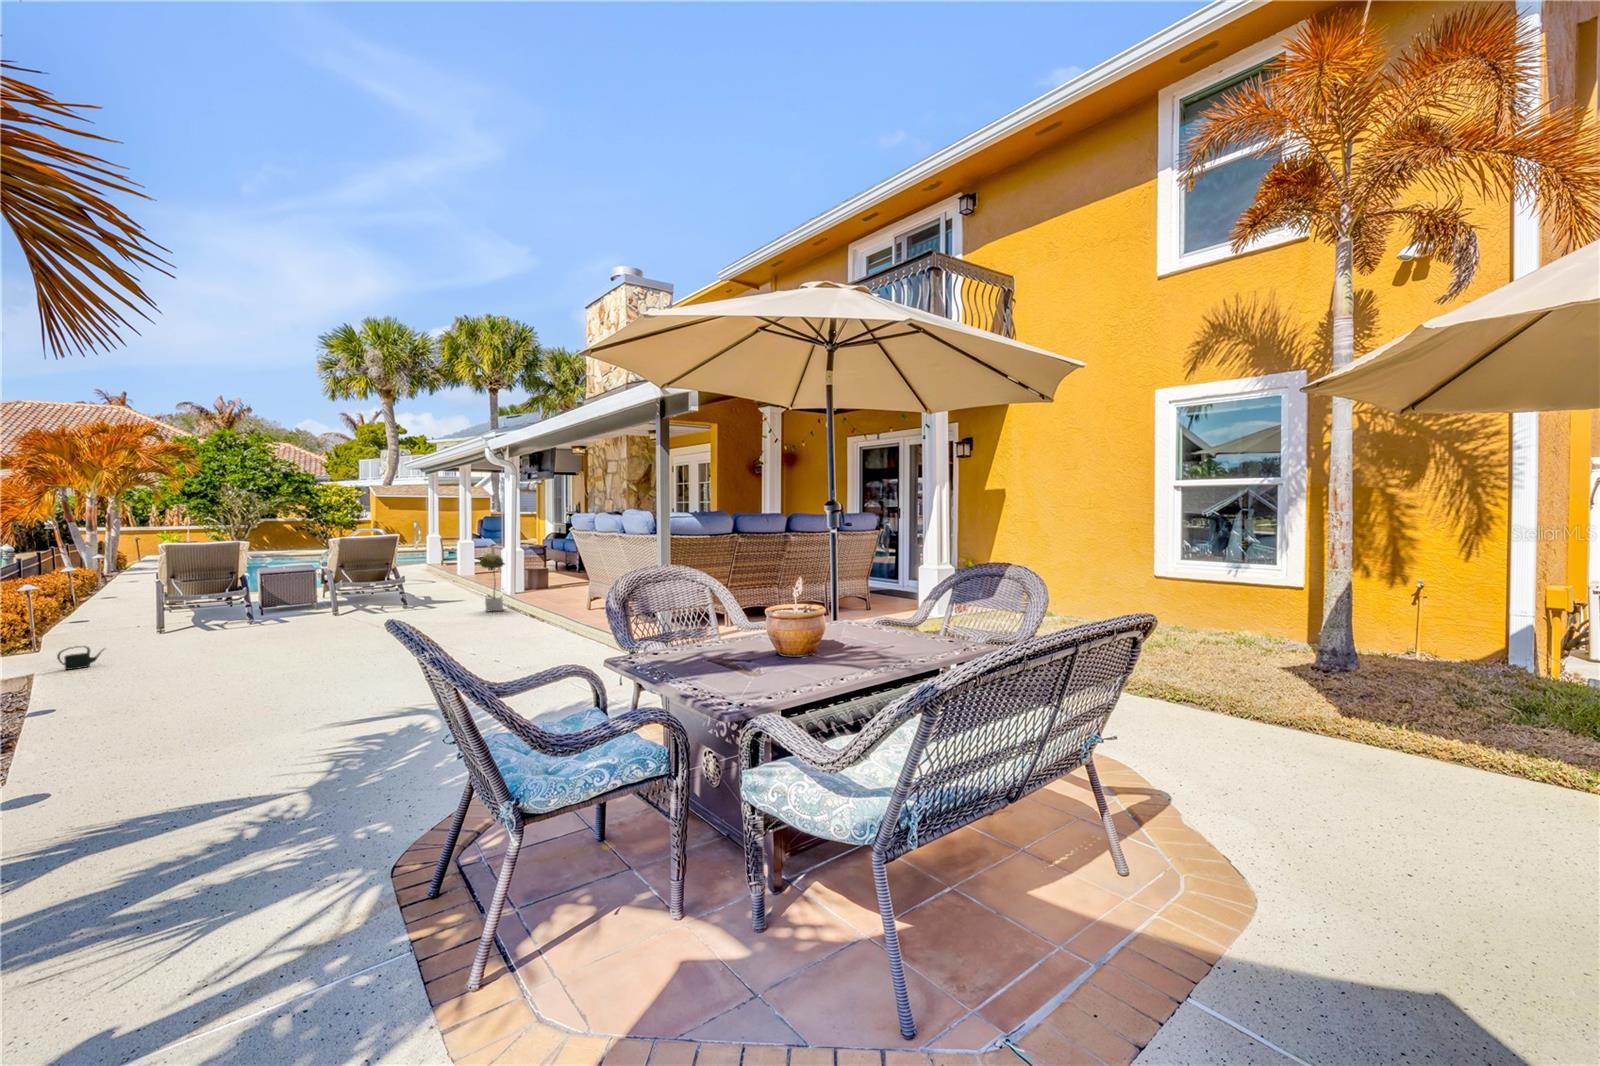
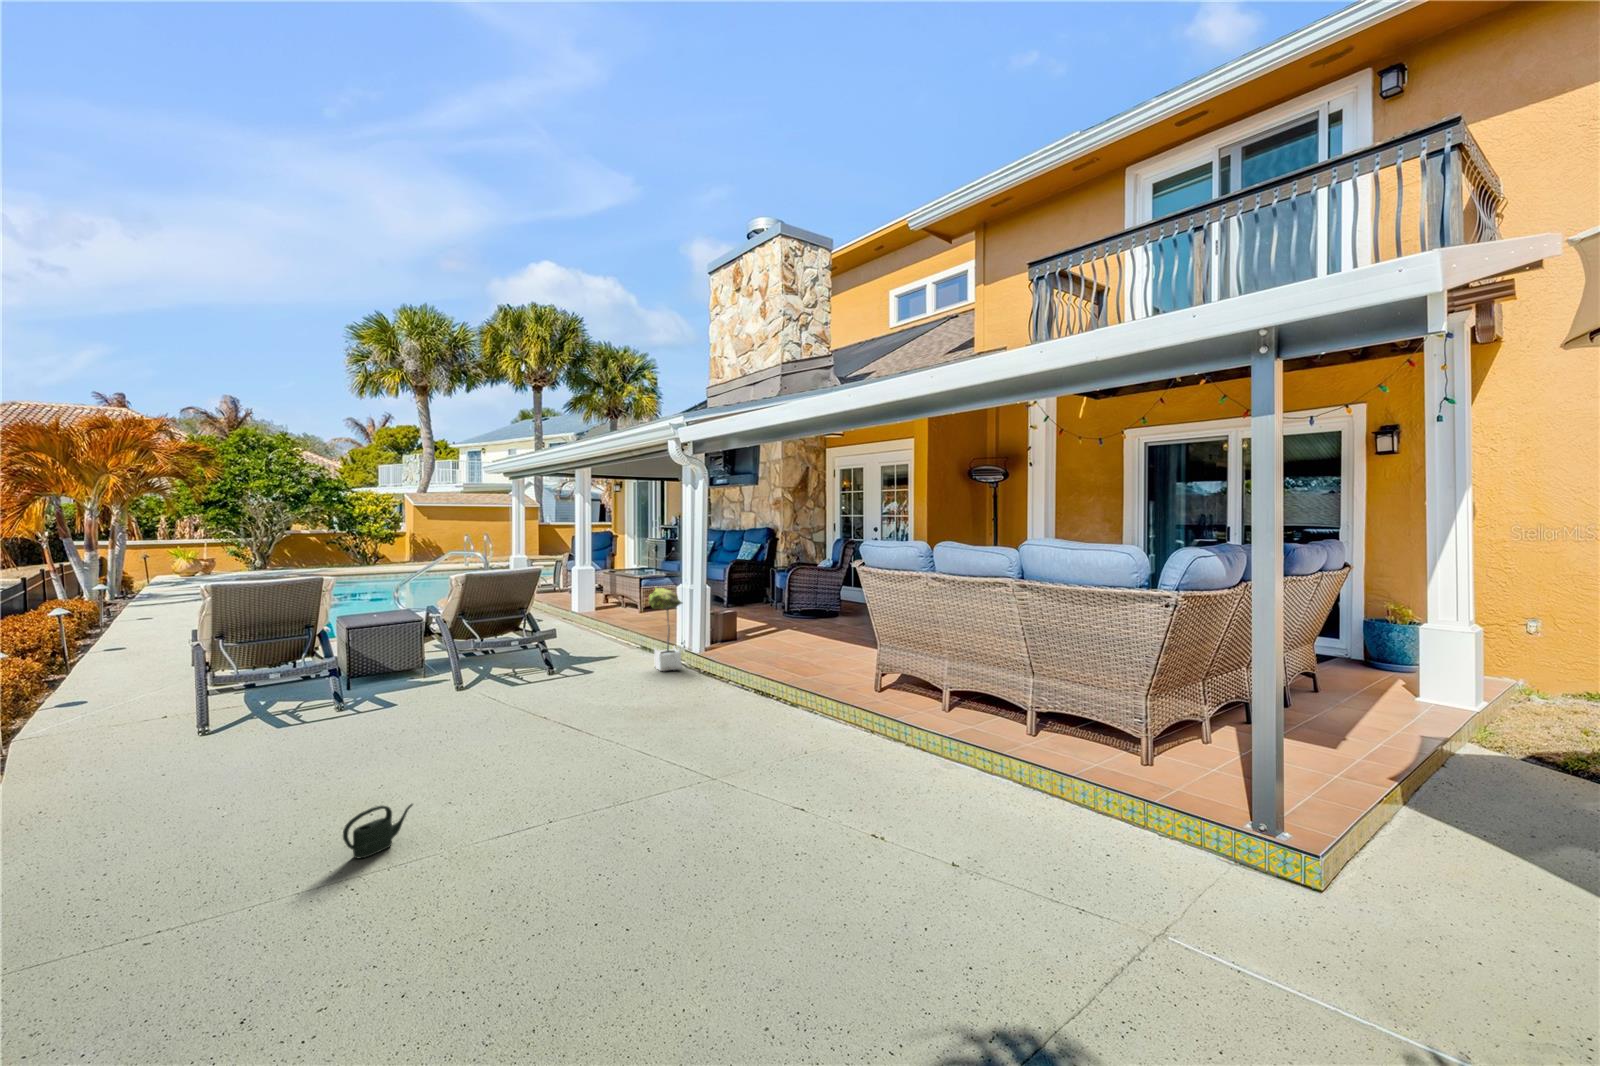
watering can: present [57,646,102,670] -> present [343,804,413,859]

